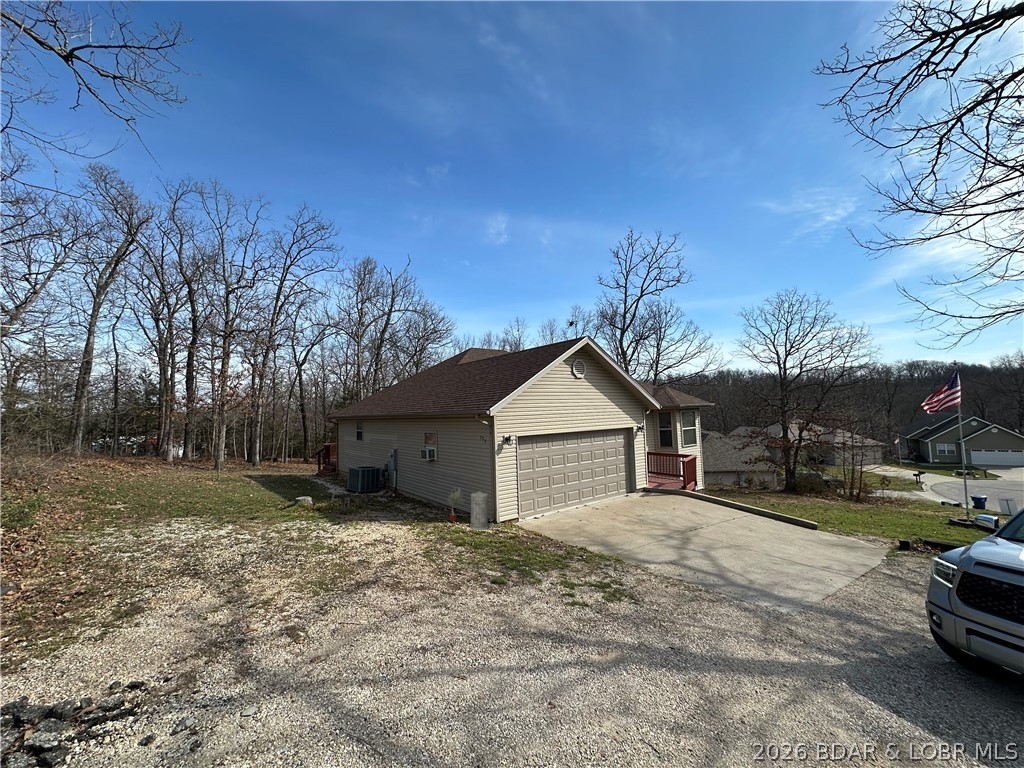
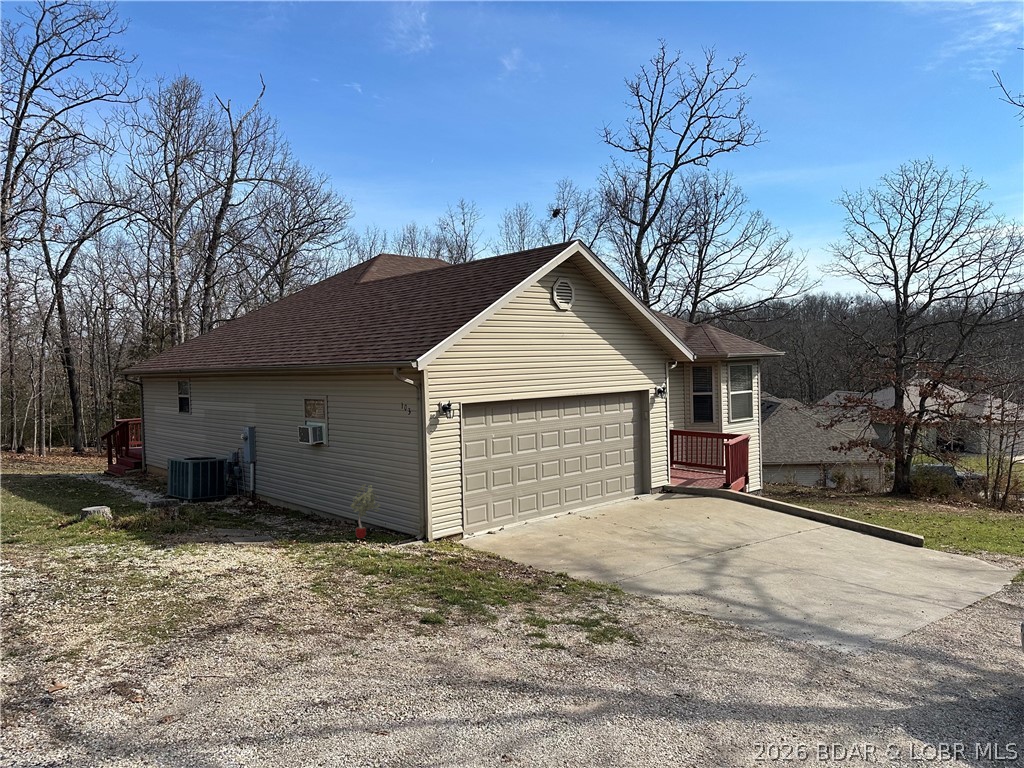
trash can: present [470,491,489,530] -> none [388,490,418,550]

